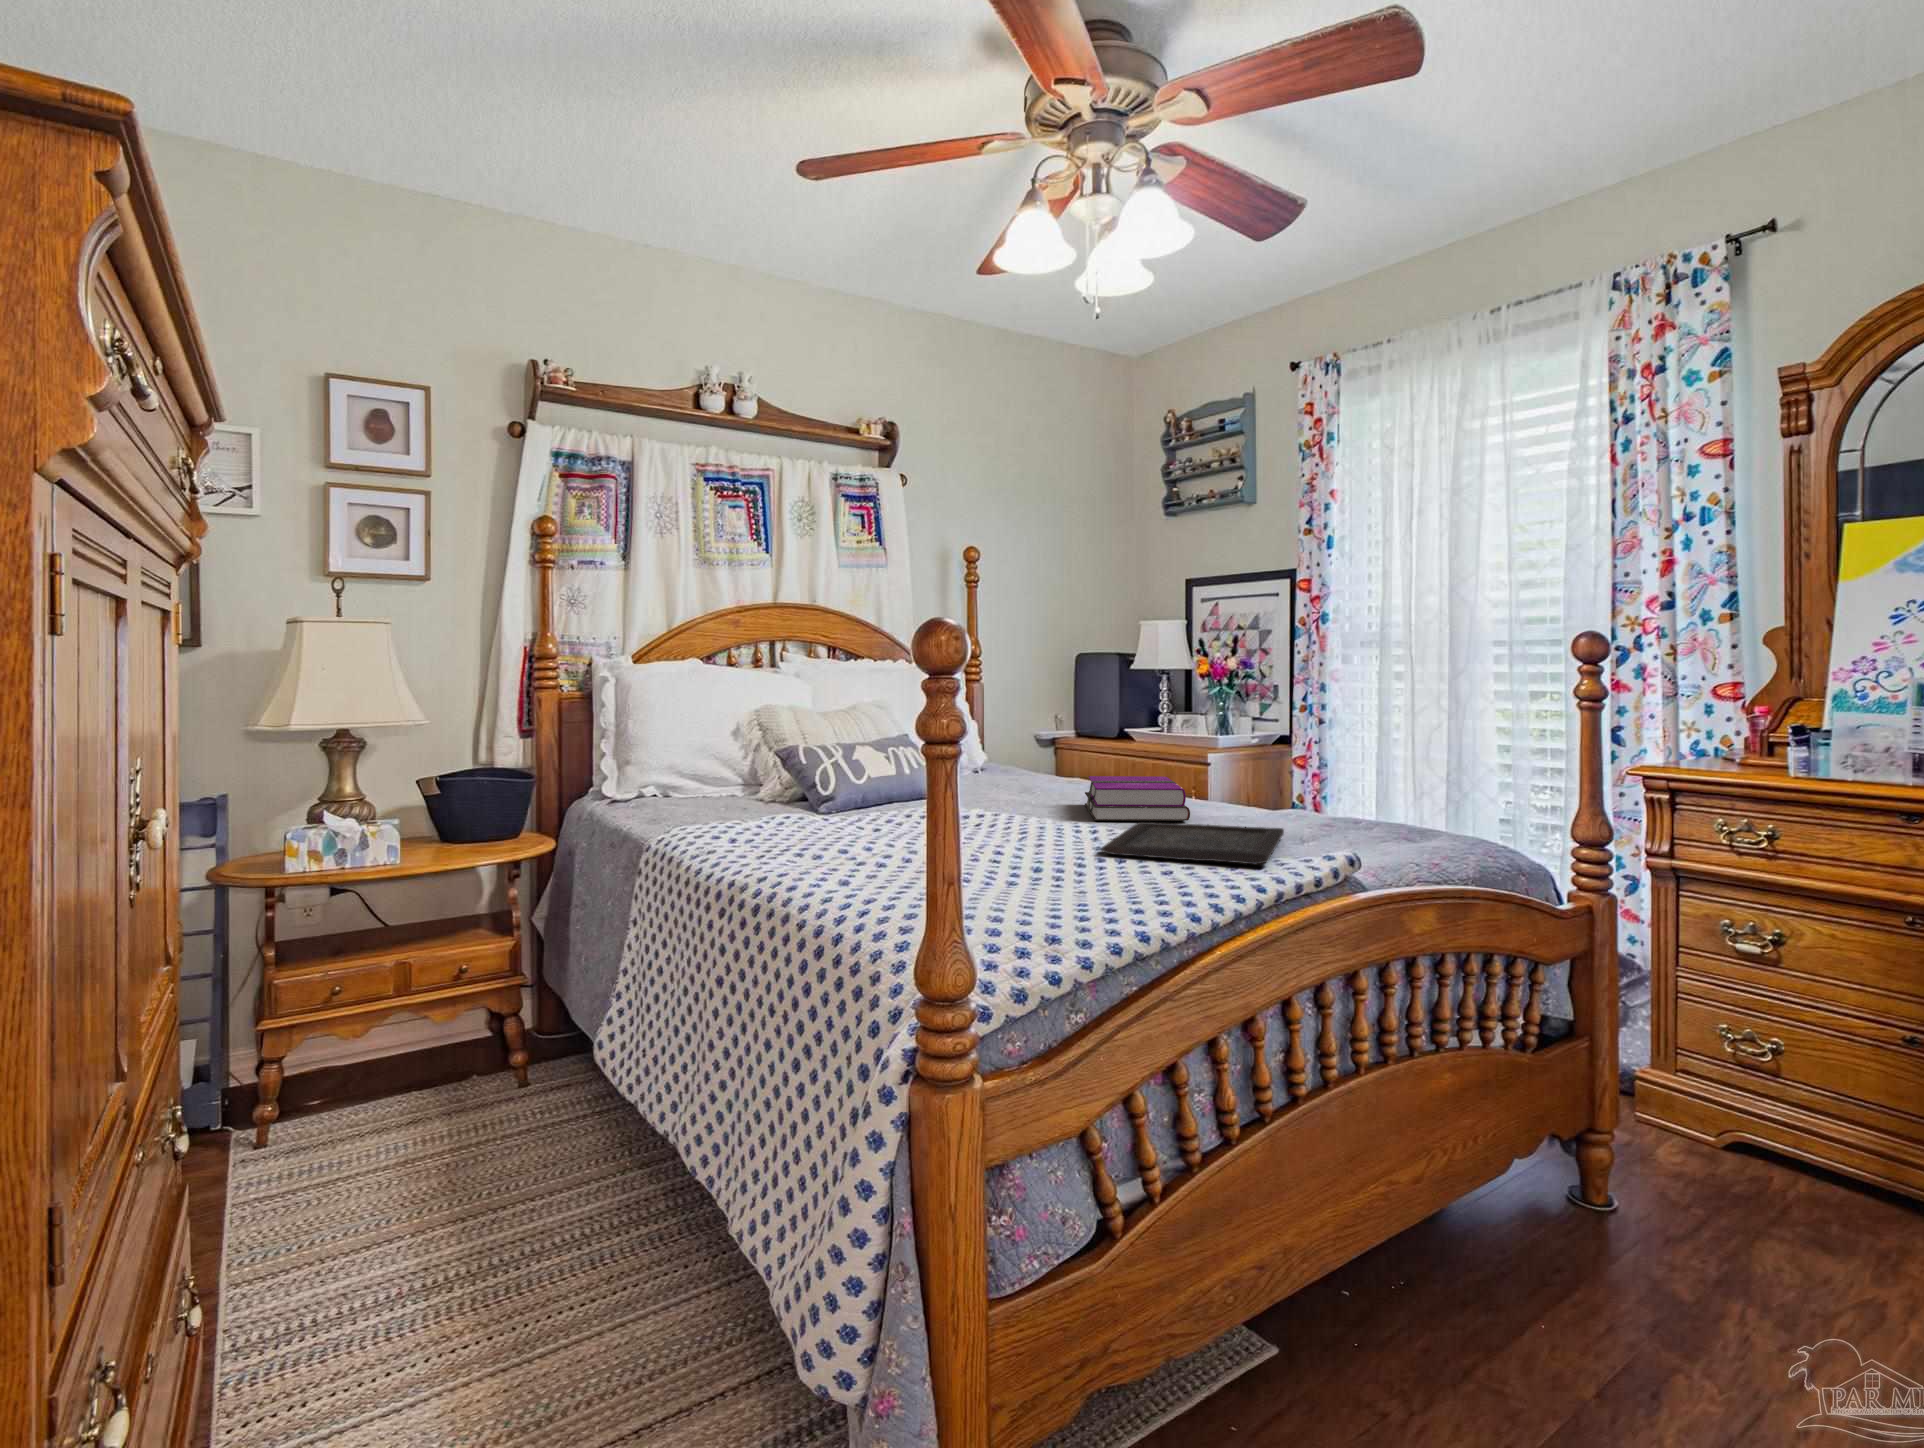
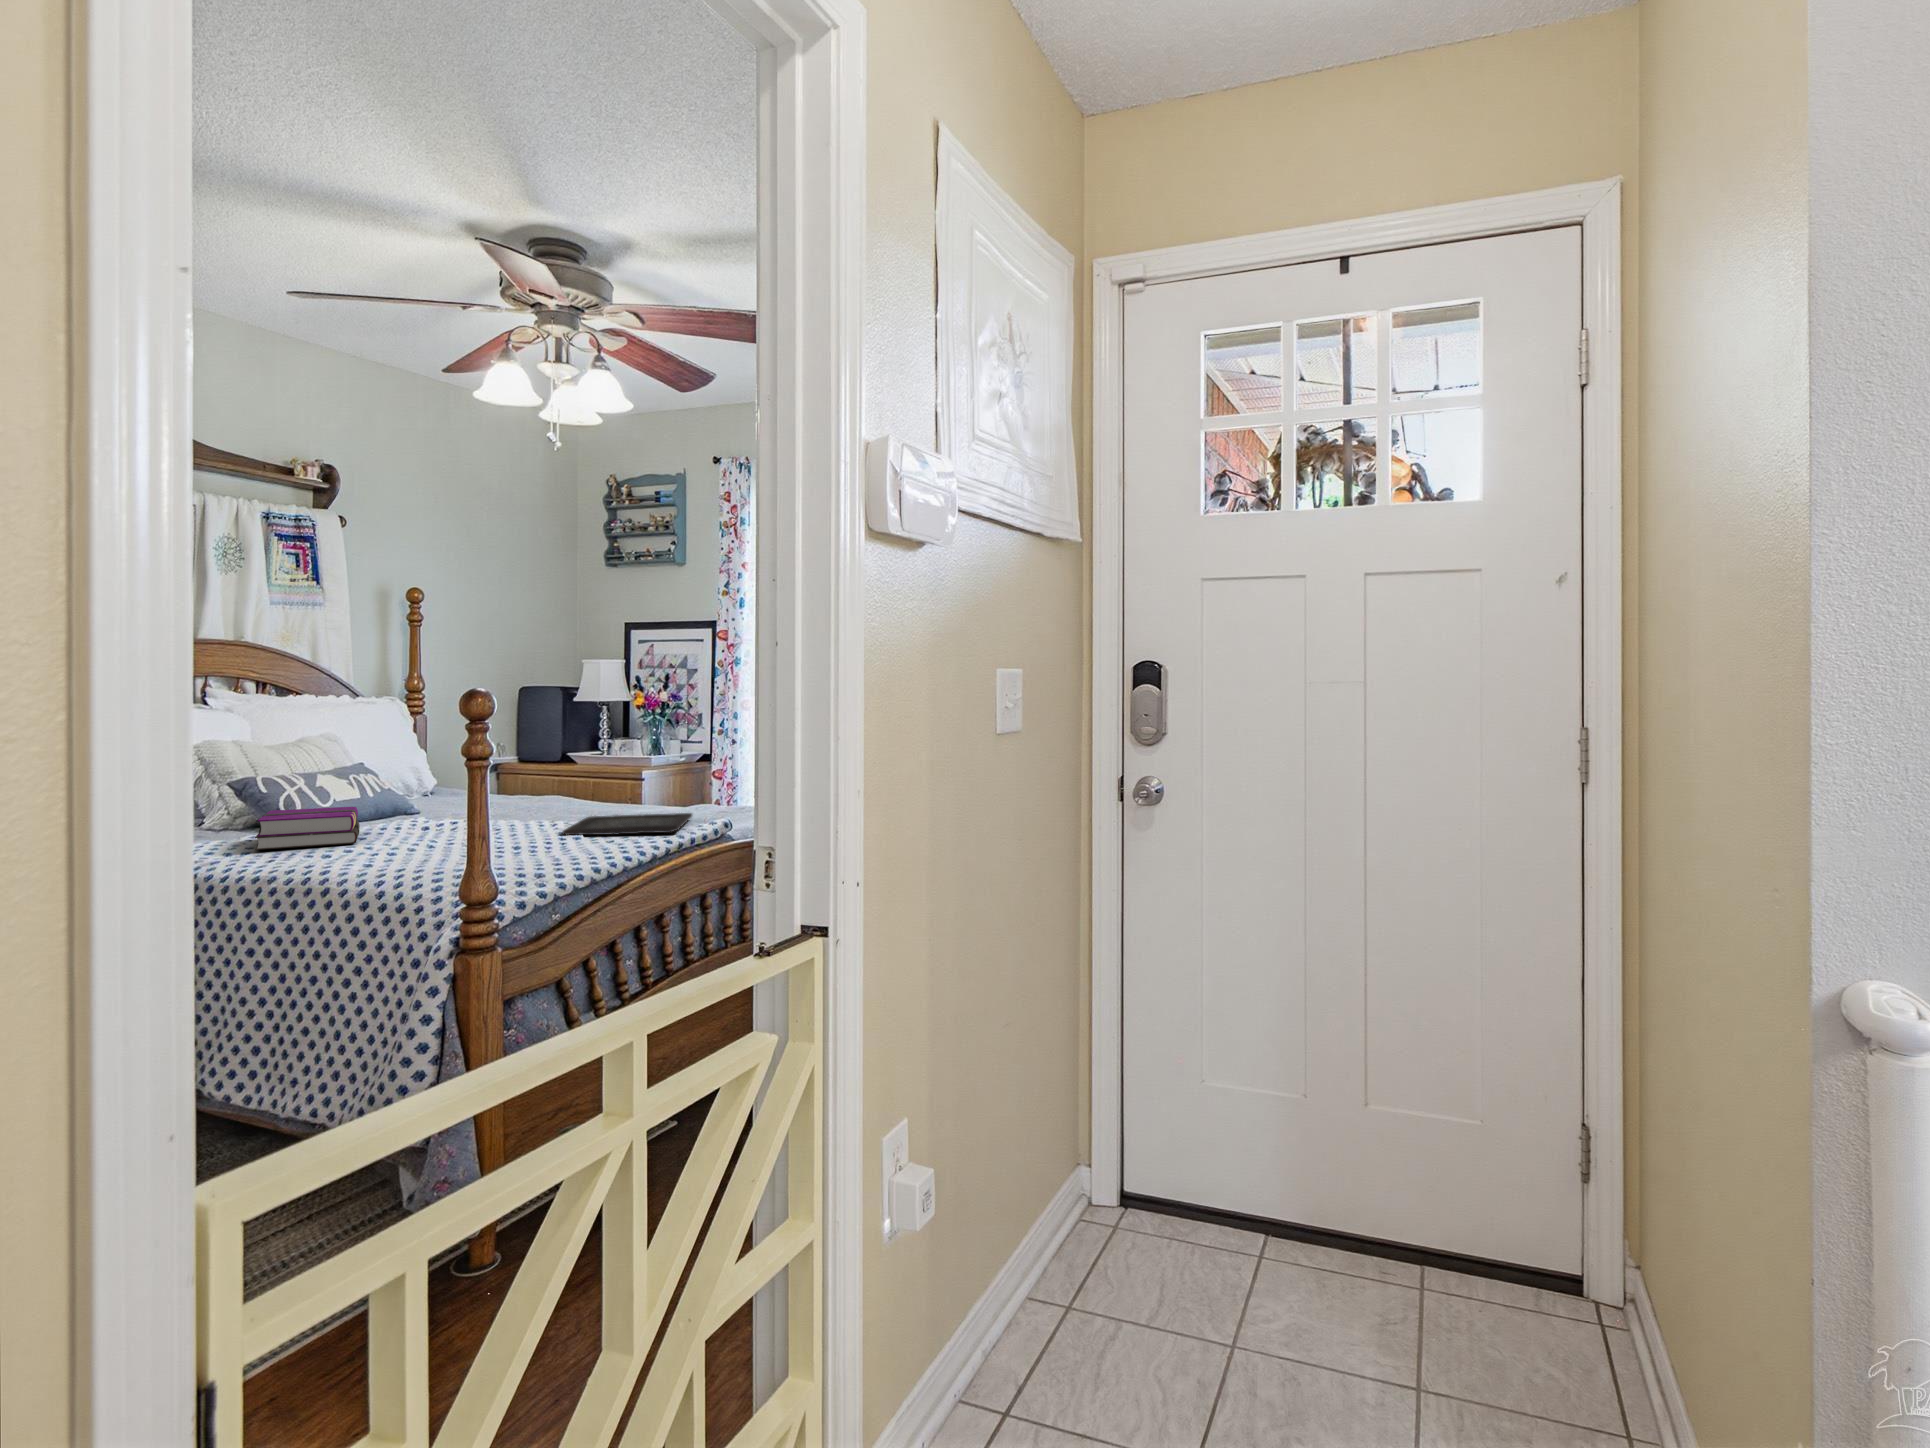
hardback book: present [1085,776,1190,821] -> present [255,807,360,850]

